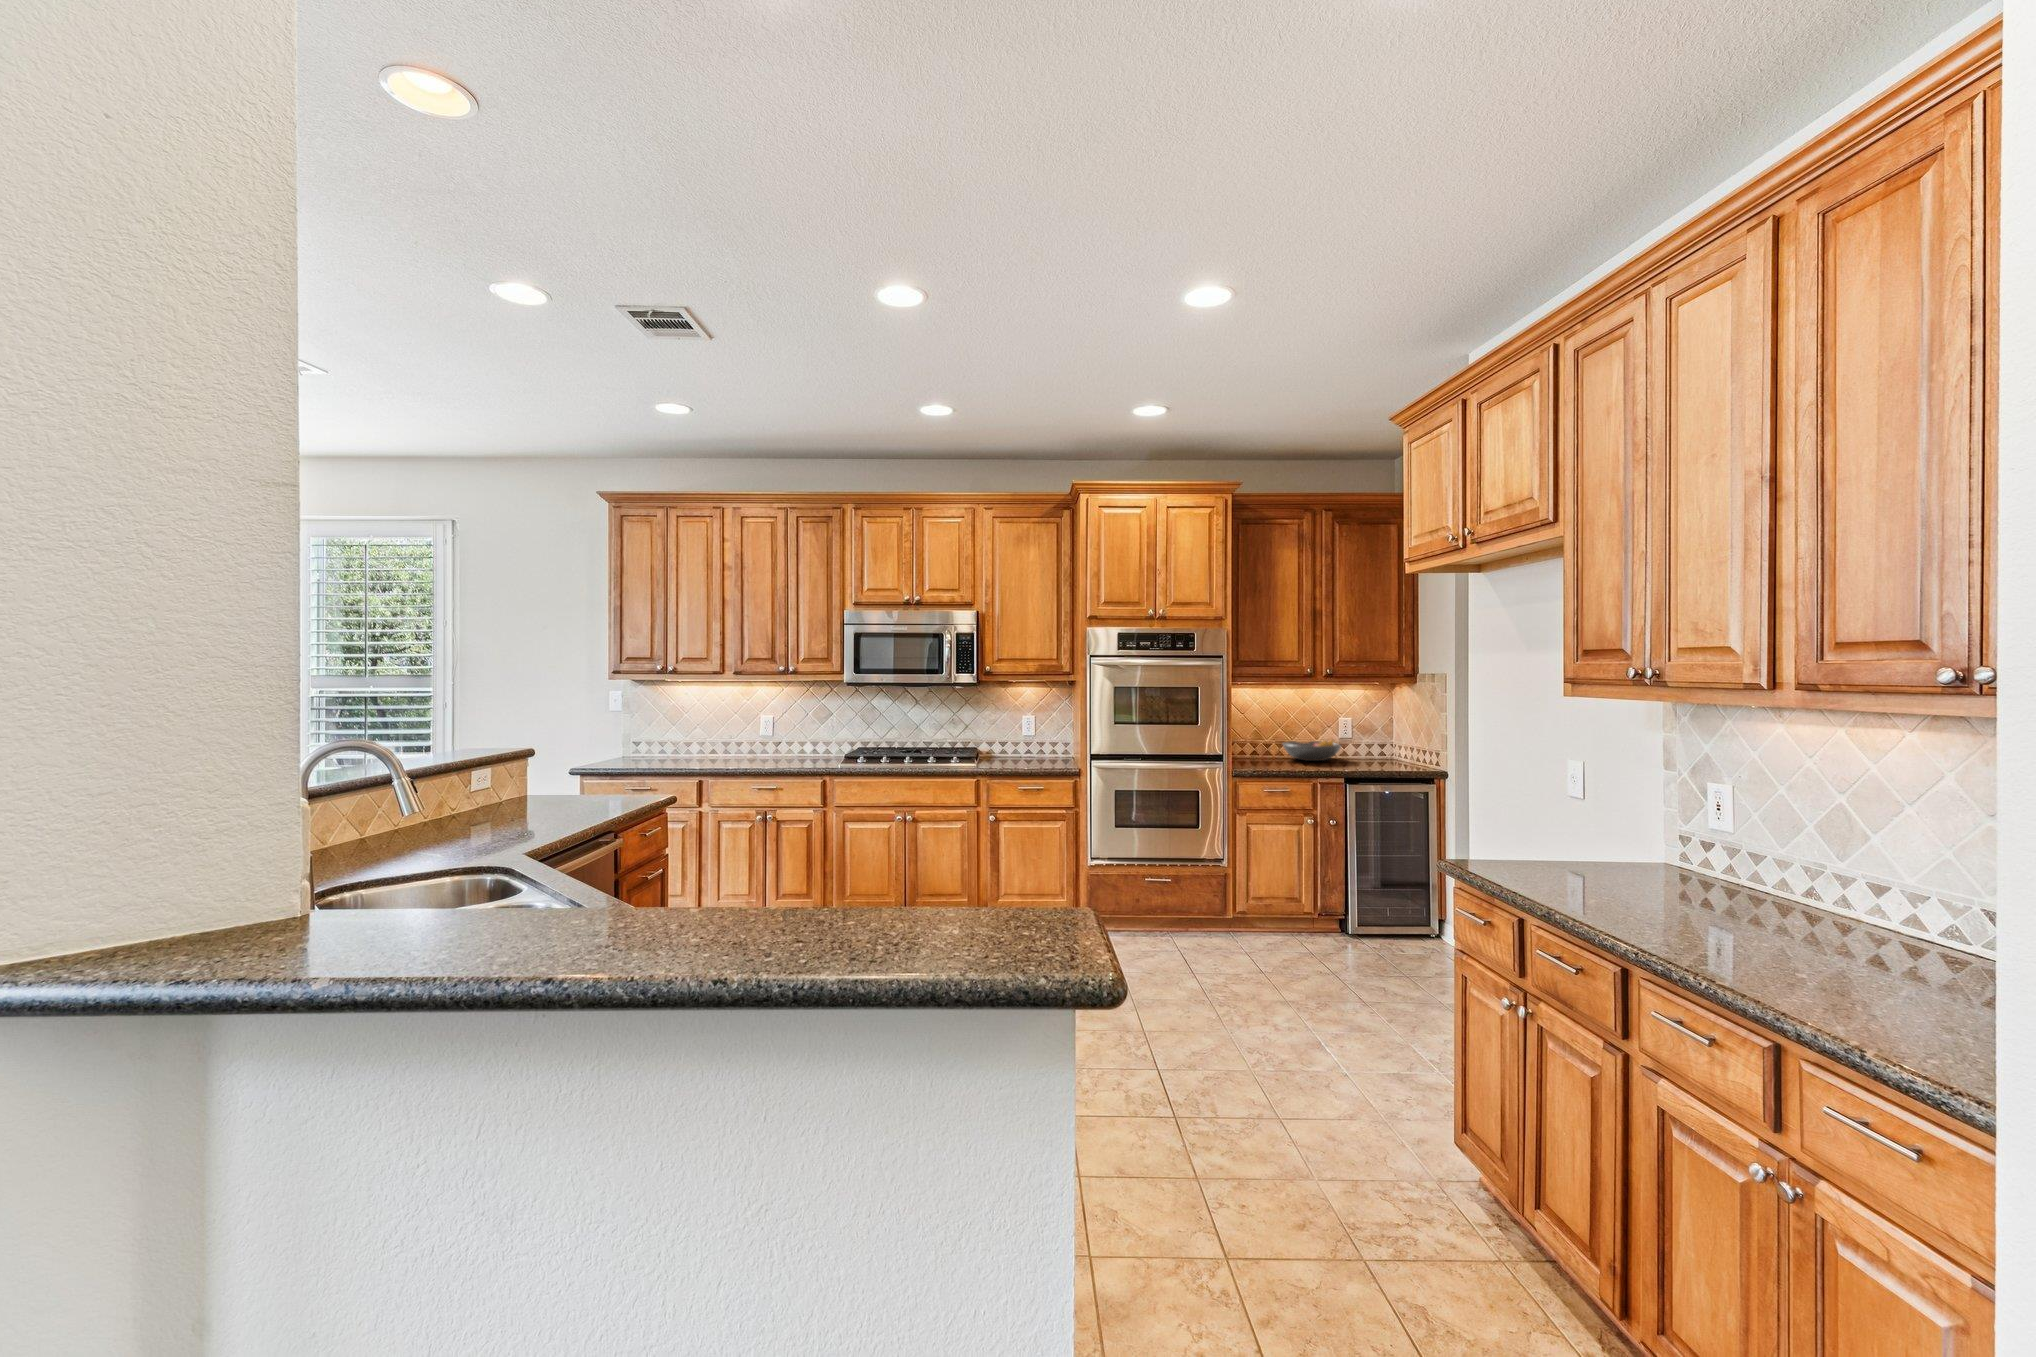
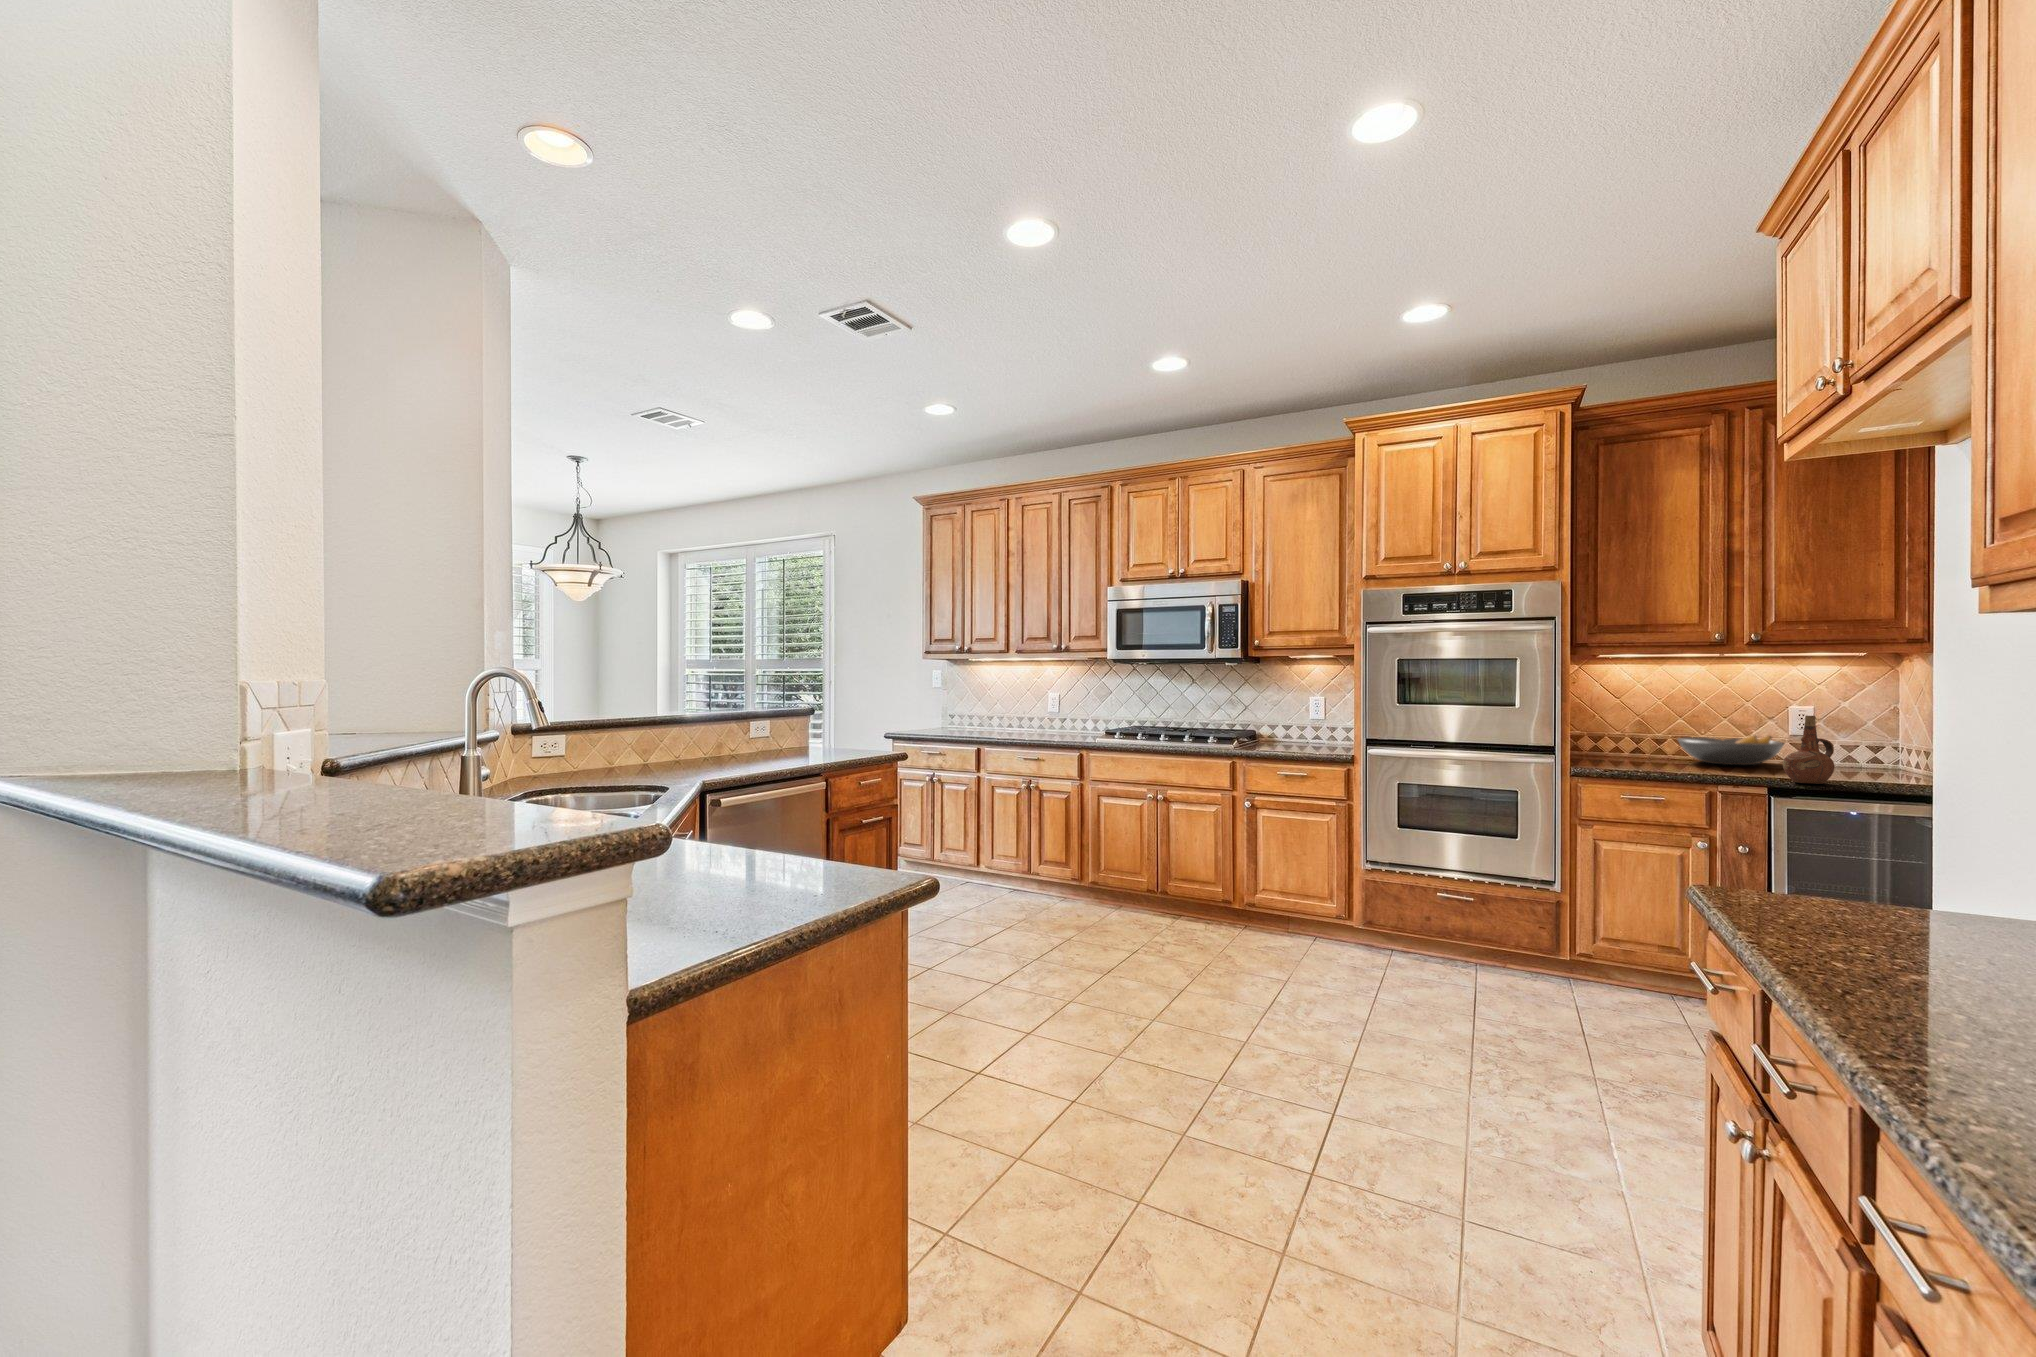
ceramic pitcher: none [1352,728,1379,773] -> present [1783,716,1834,784]

